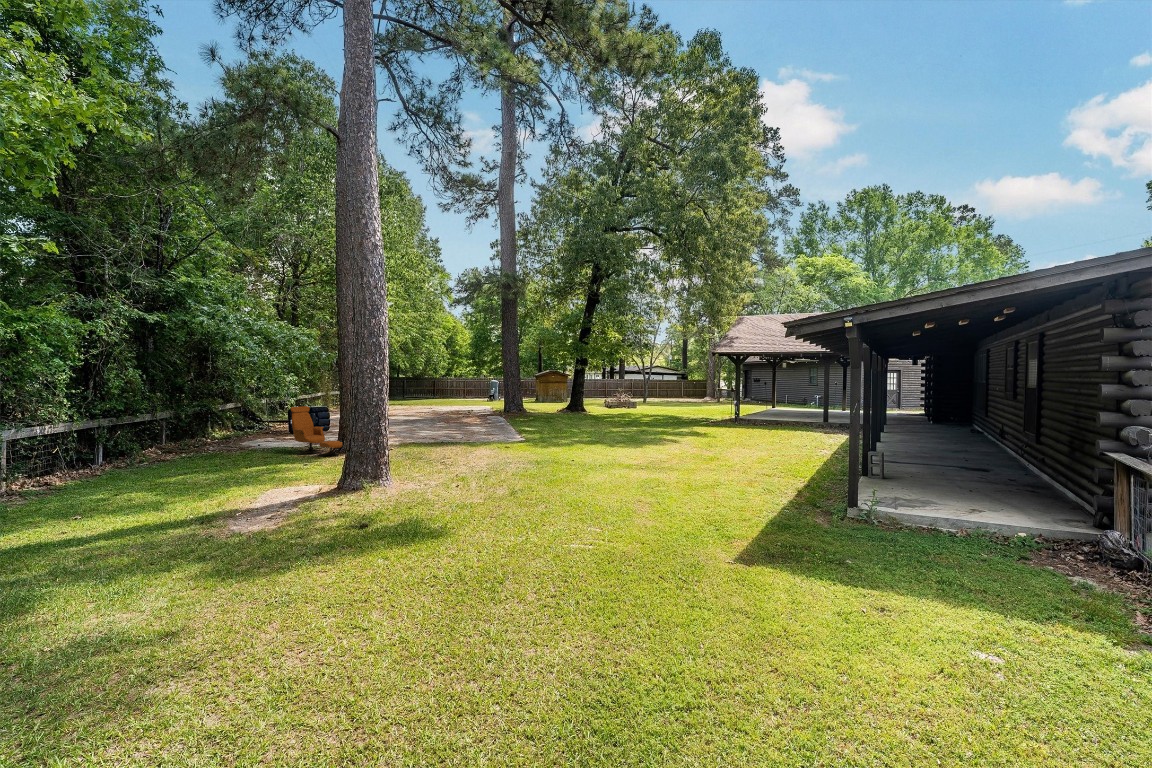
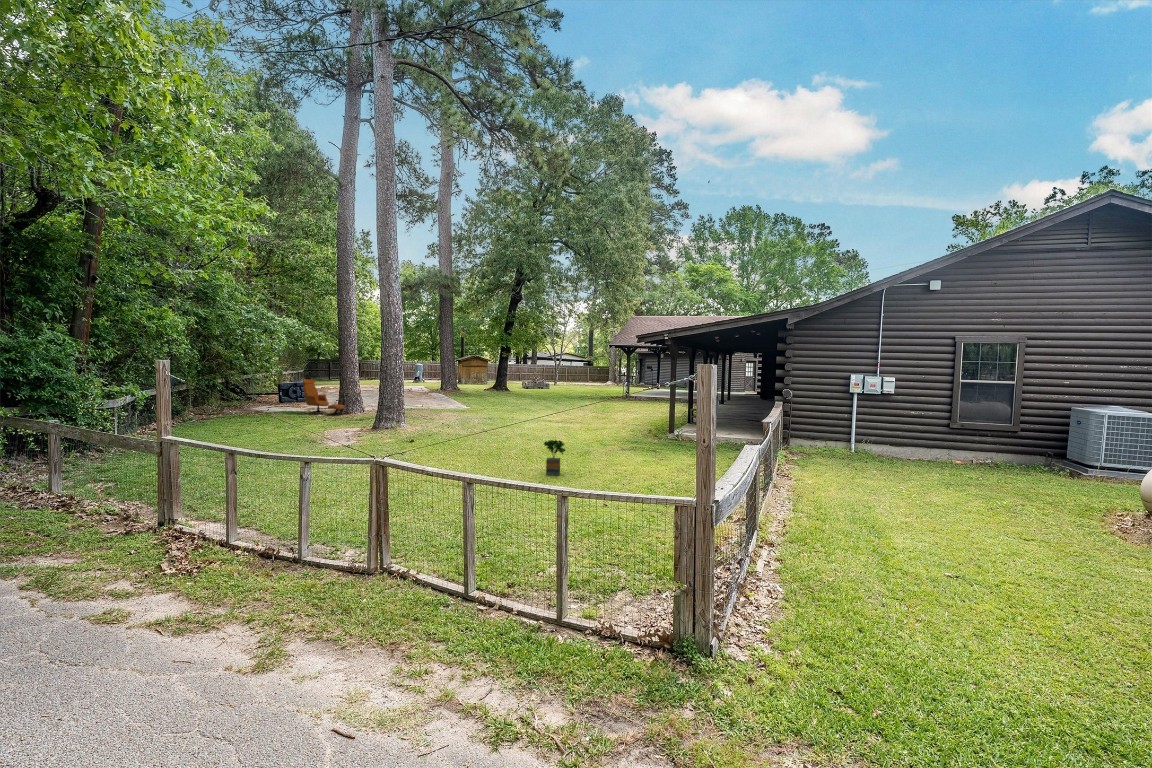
potted tree: none [567,608,638,734] -> present [544,440,565,476]

